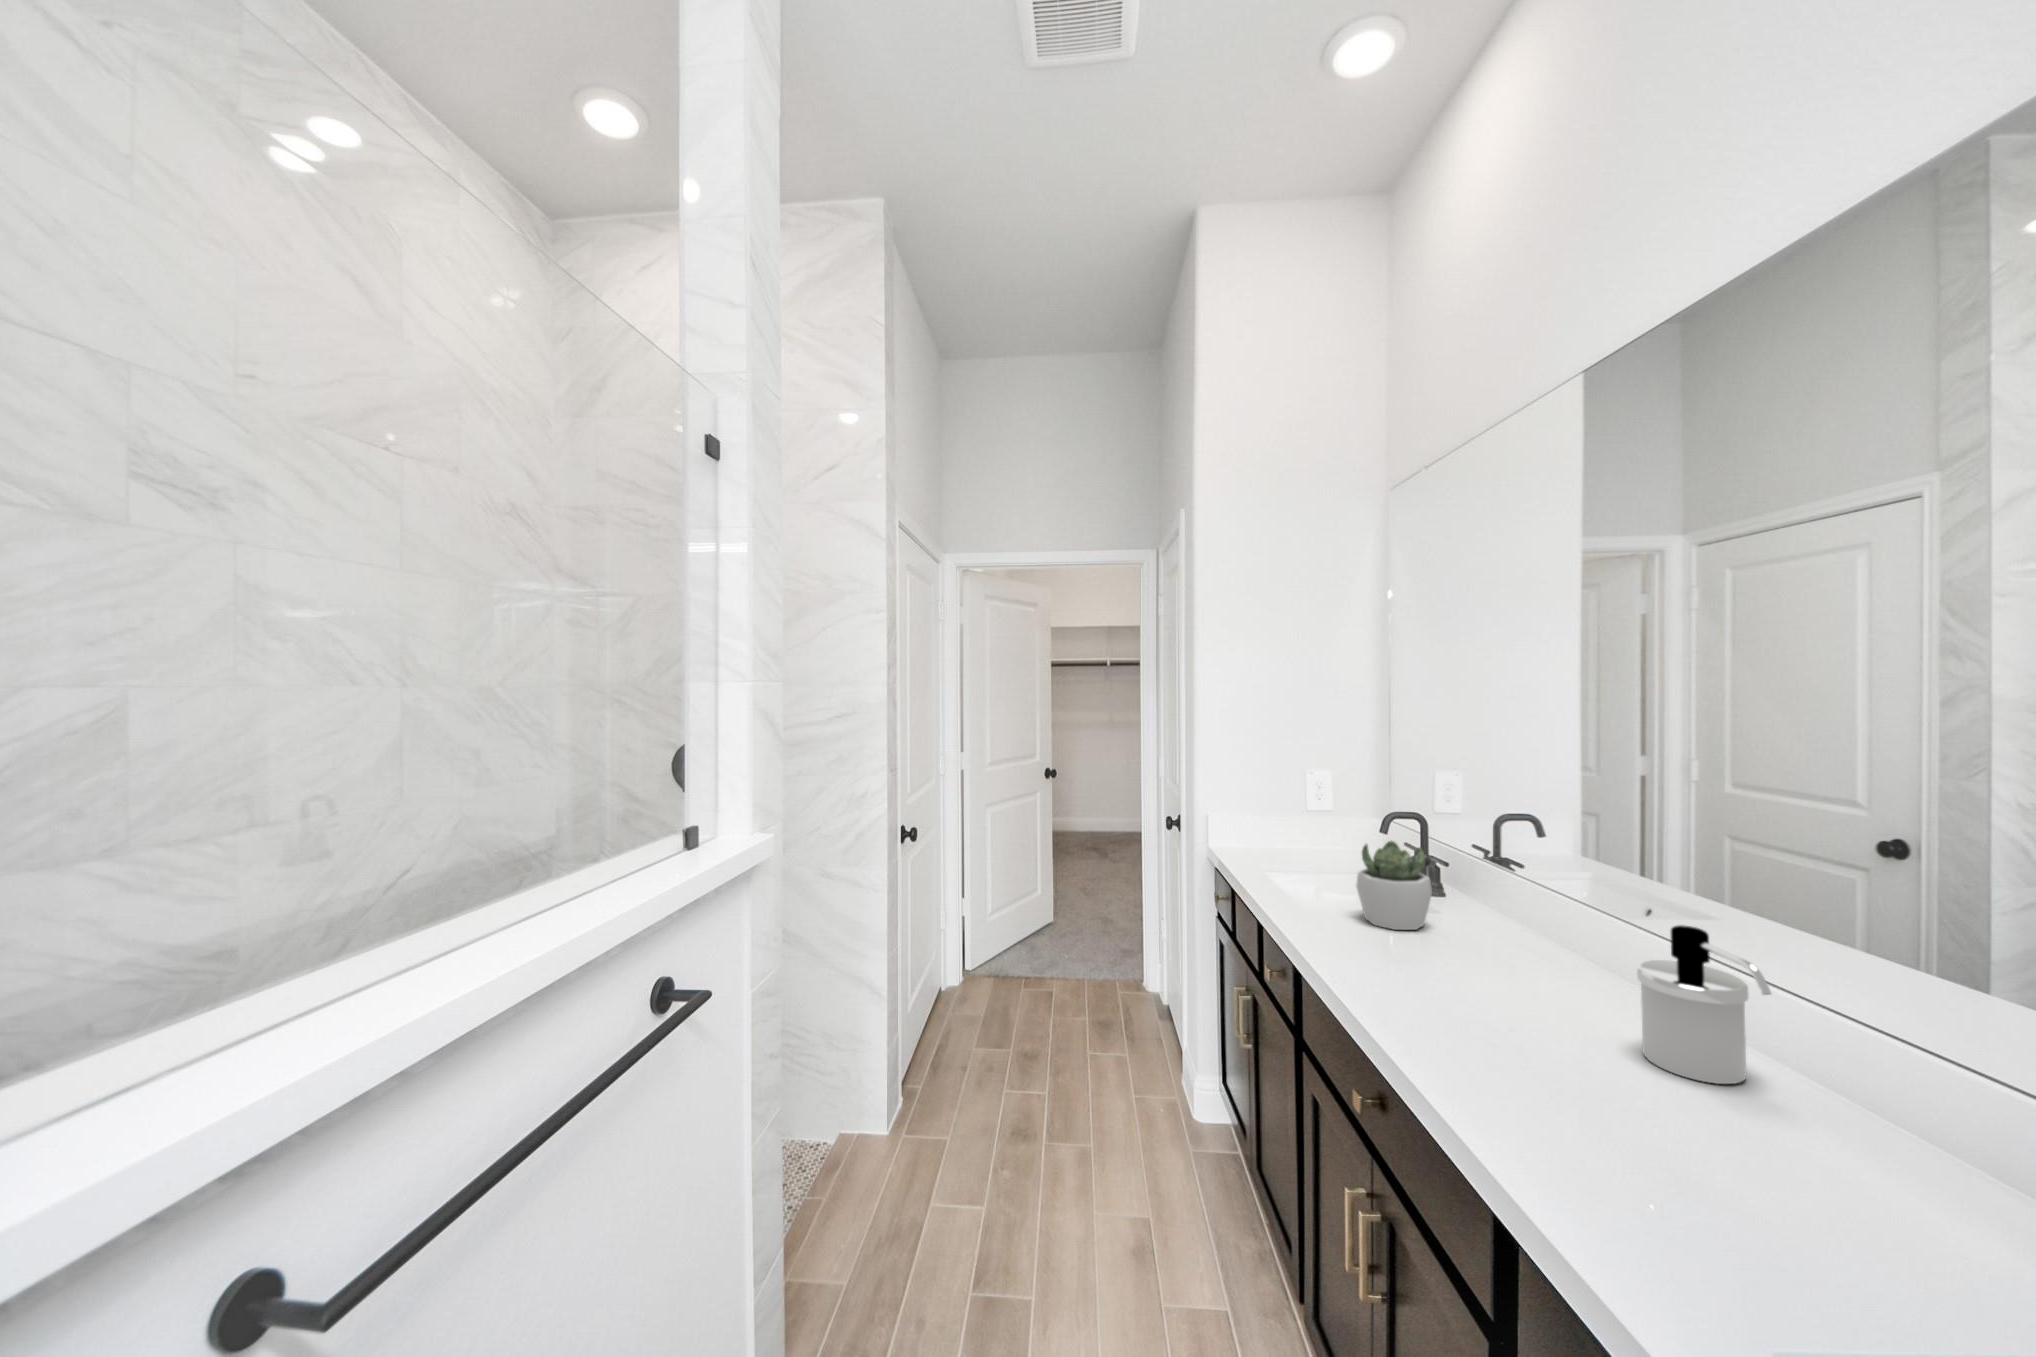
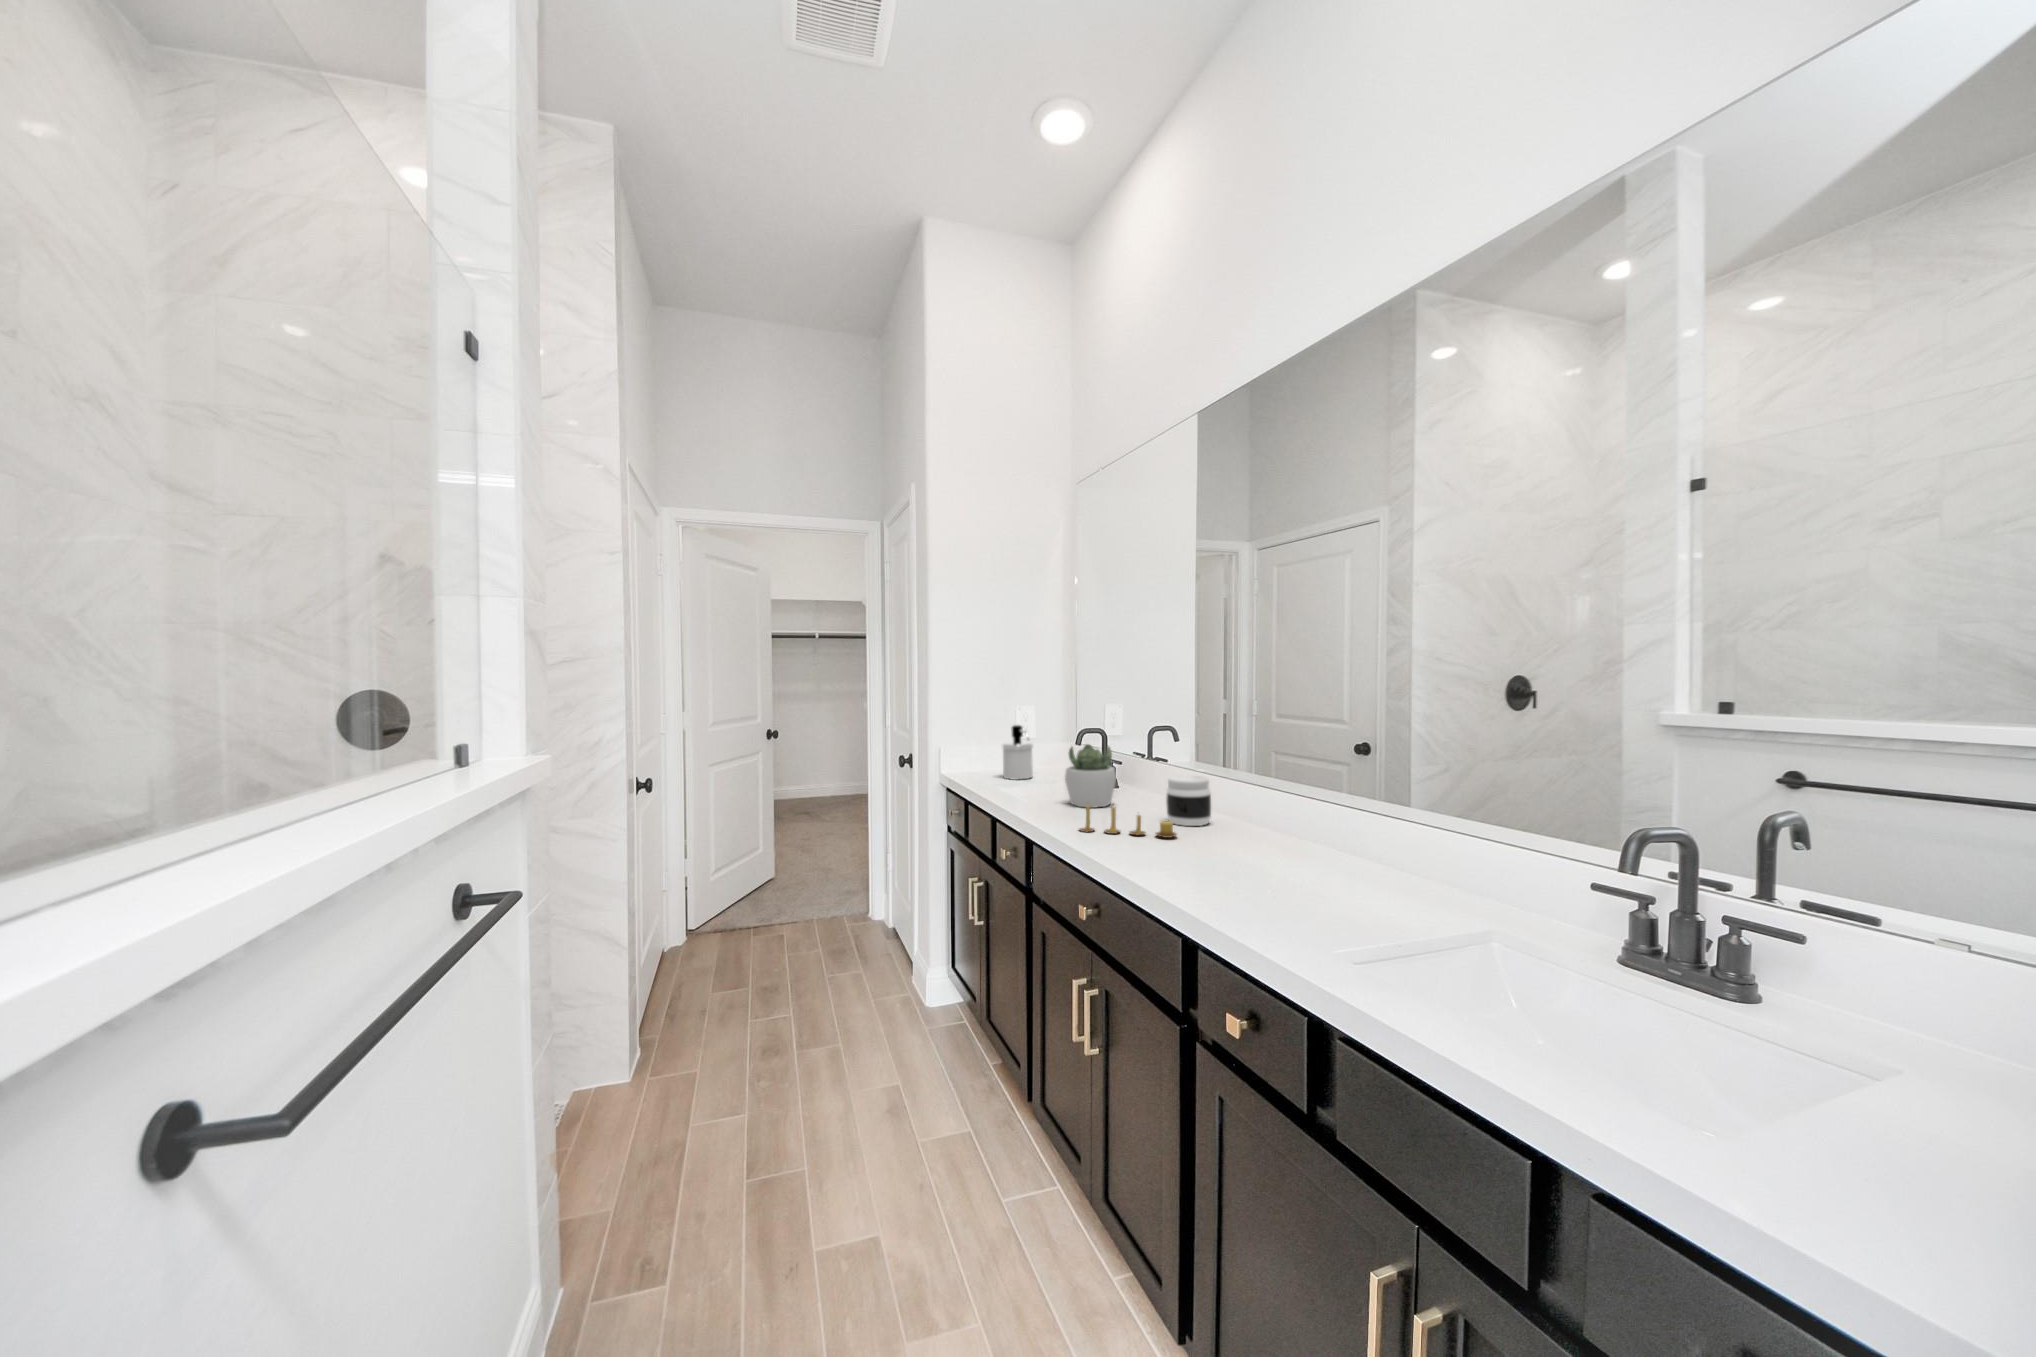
jar: none [1504,908,1580,990] -> present [1166,775,1211,826]
soap dispenser: present [1637,925,1771,1084] -> present [1002,725,1033,779]
candle: none [1362,936,1514,1009] -> present [1080,805,1177,838]

